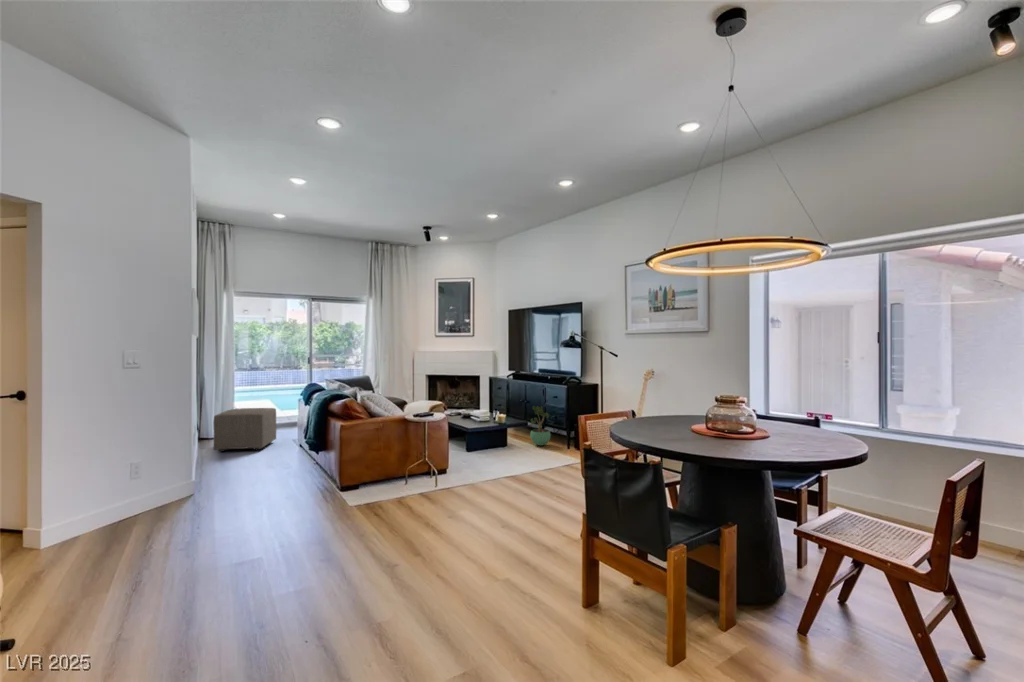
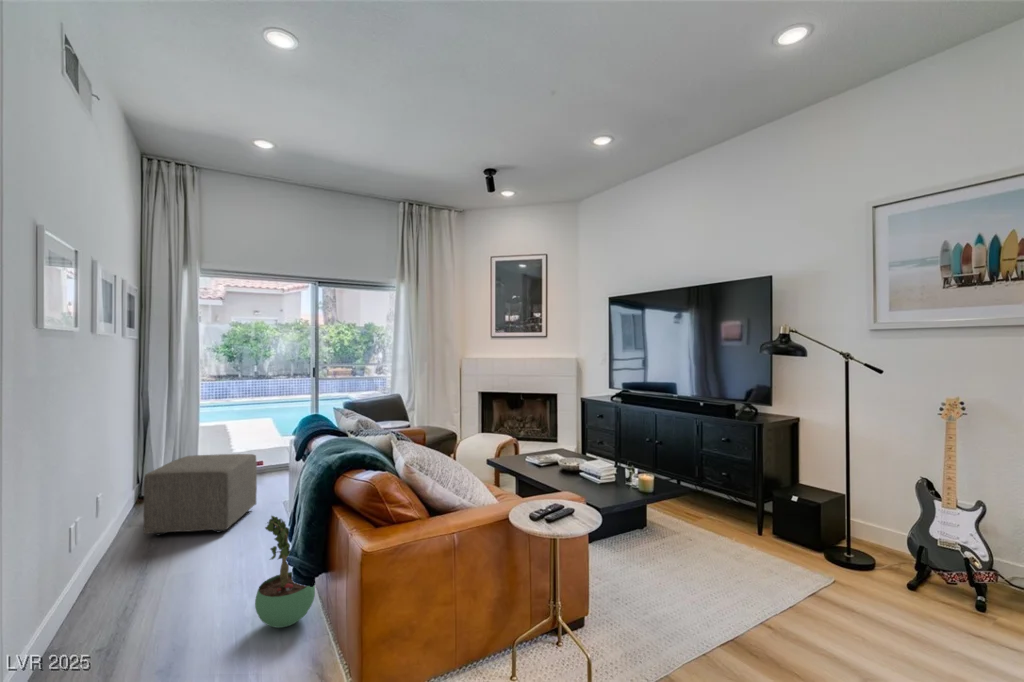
potted plant: present [530,406,550,446] -> present [255,516,315,628]

